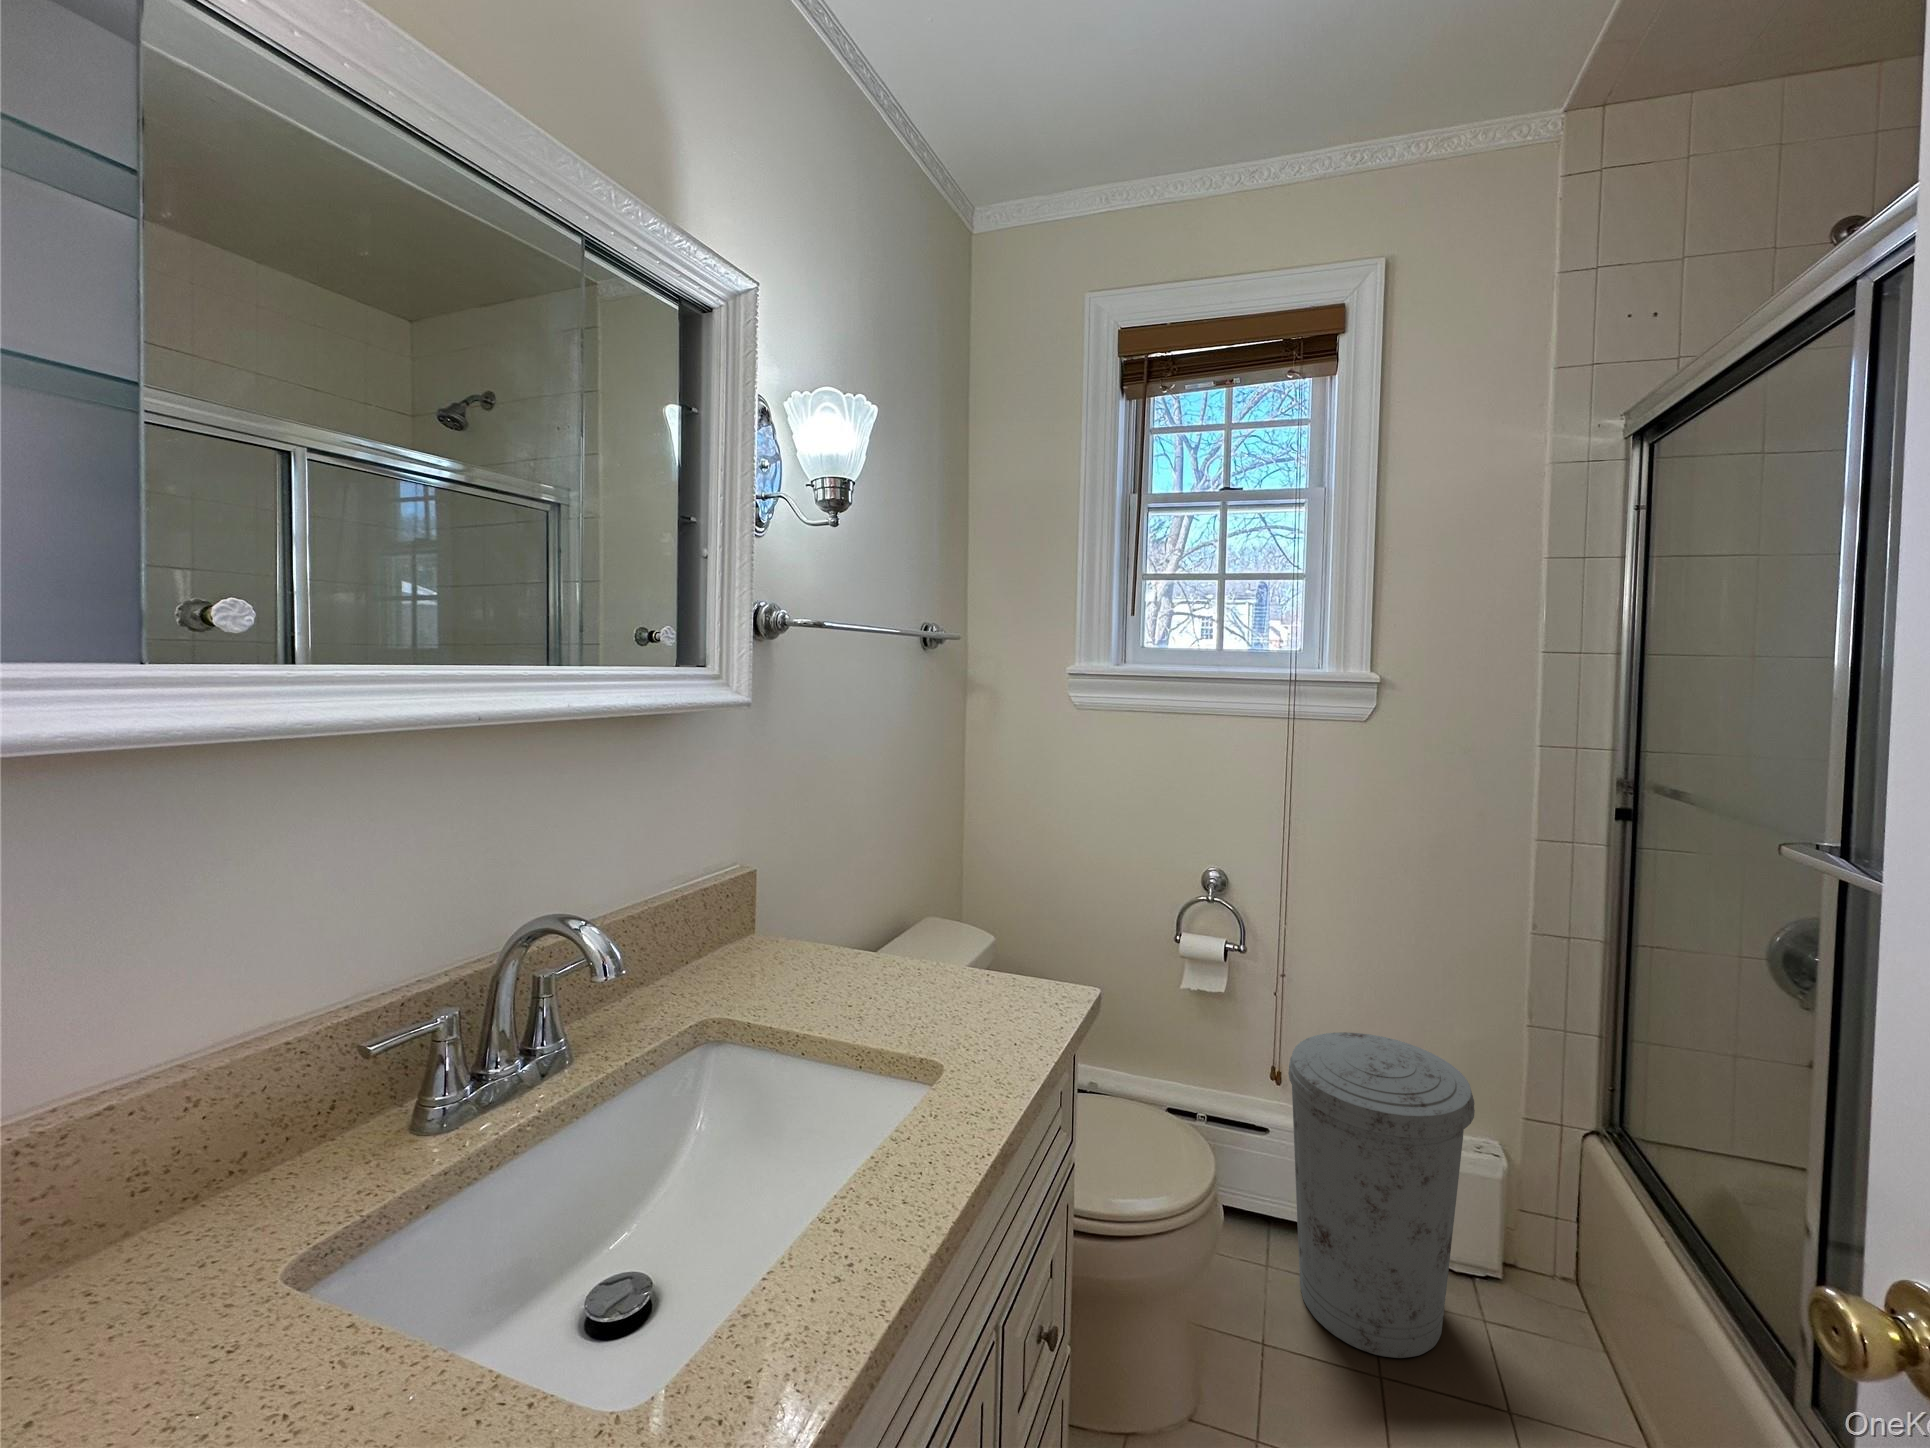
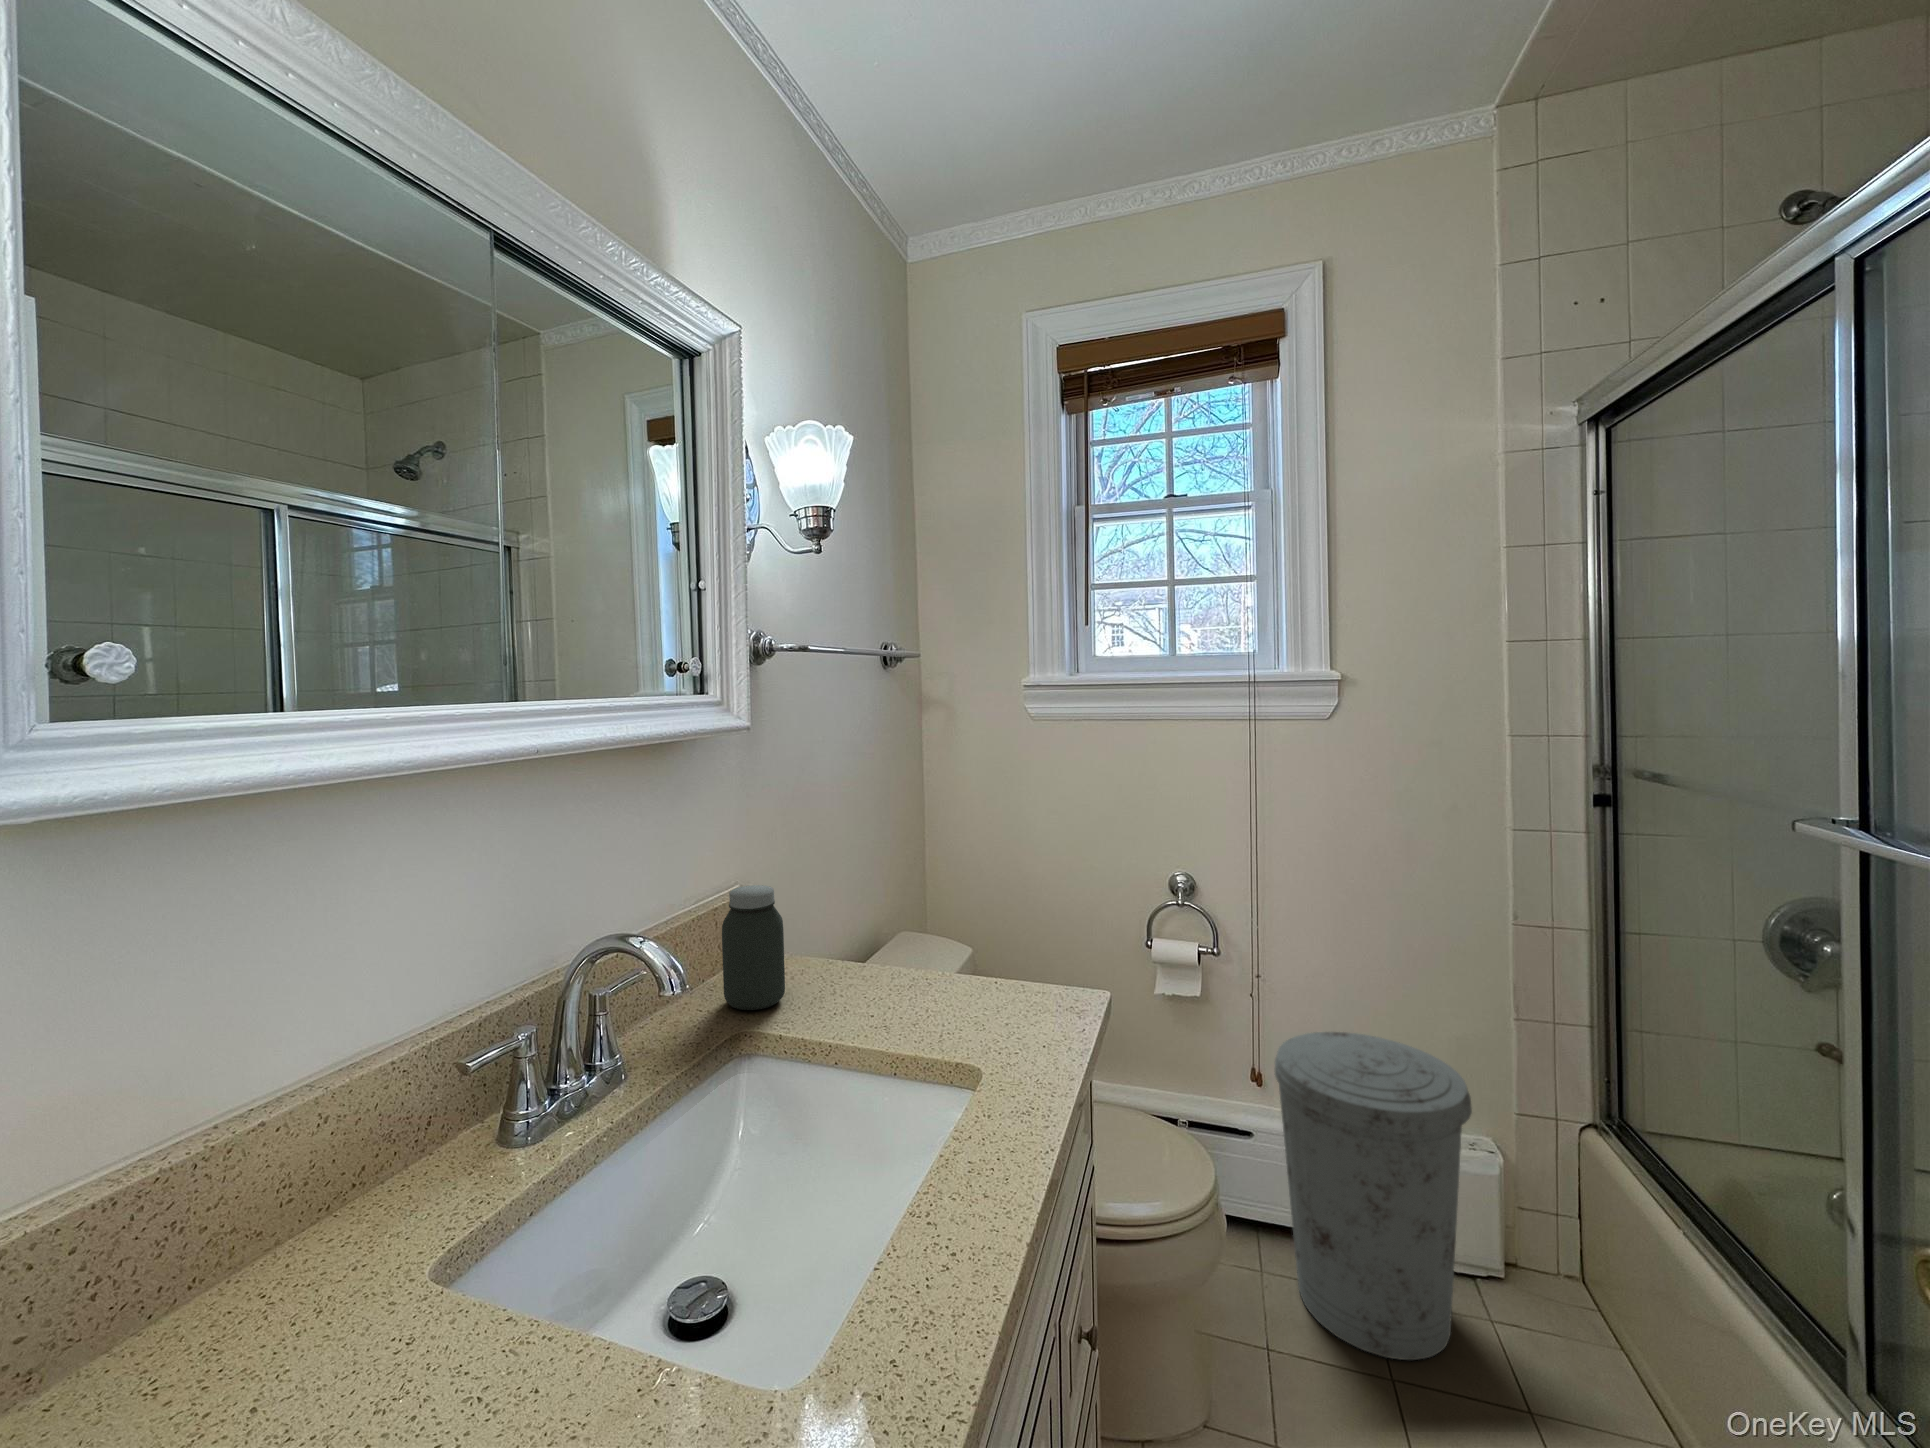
jar: none [700,867,766,996] -> present [722,885,785,1010]

